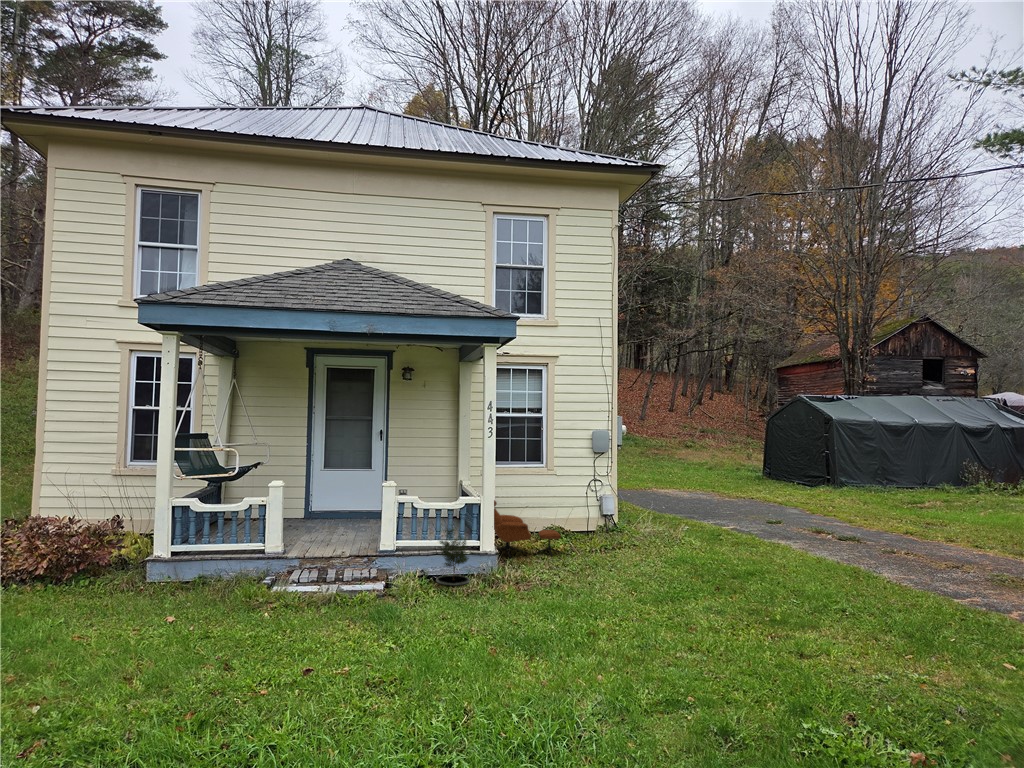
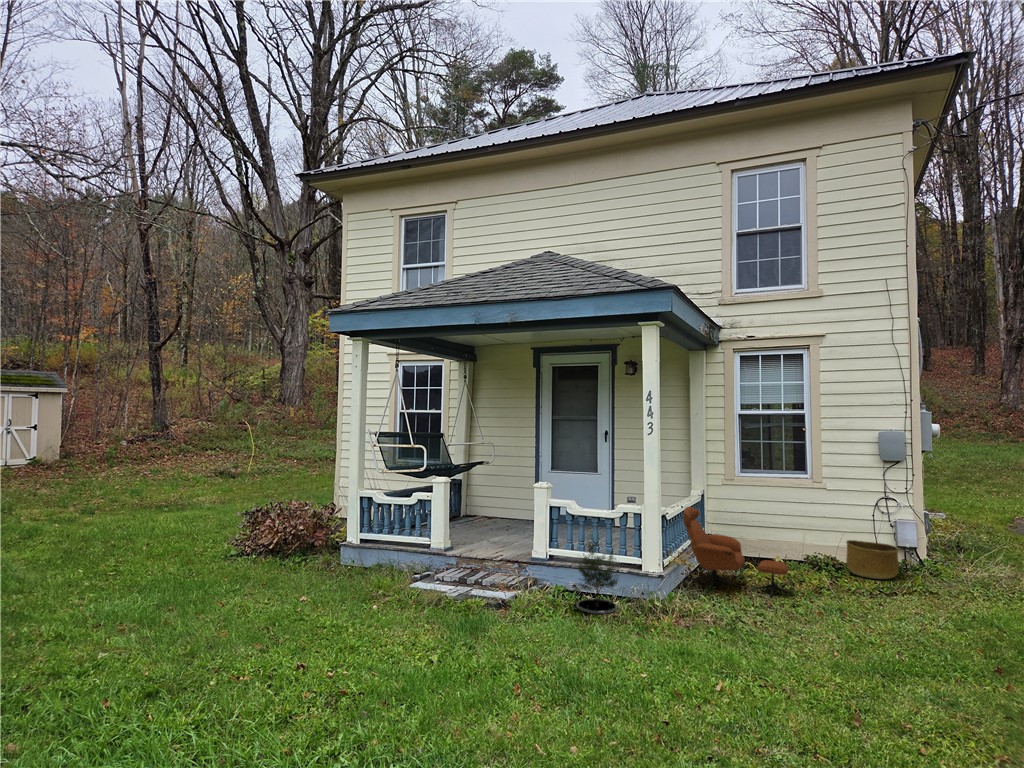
basket: none [572,511,606,536] -> present [846,540,899,579]

